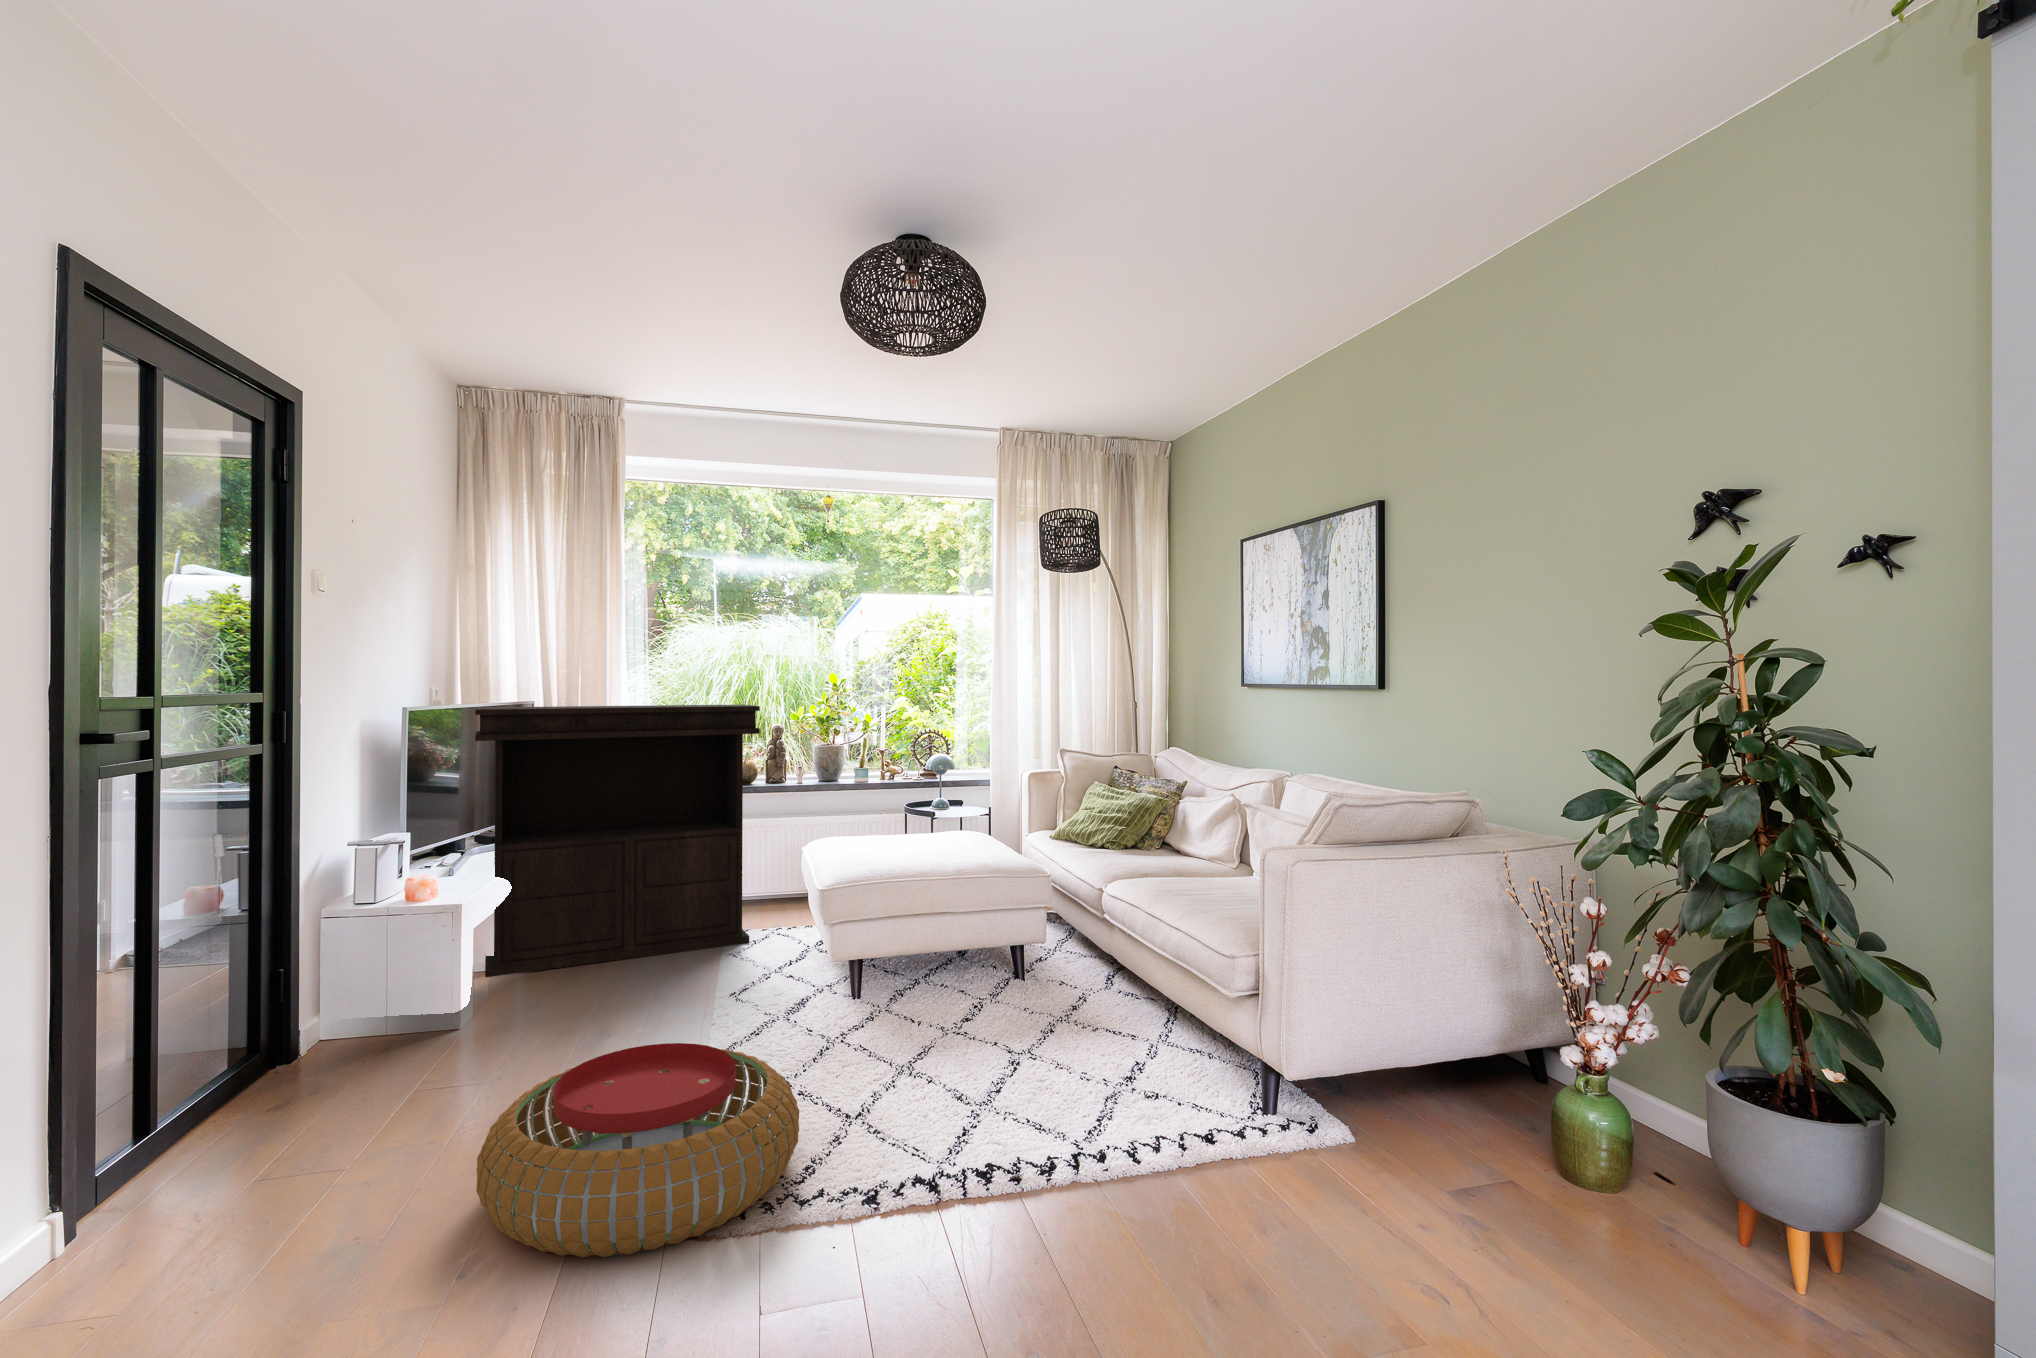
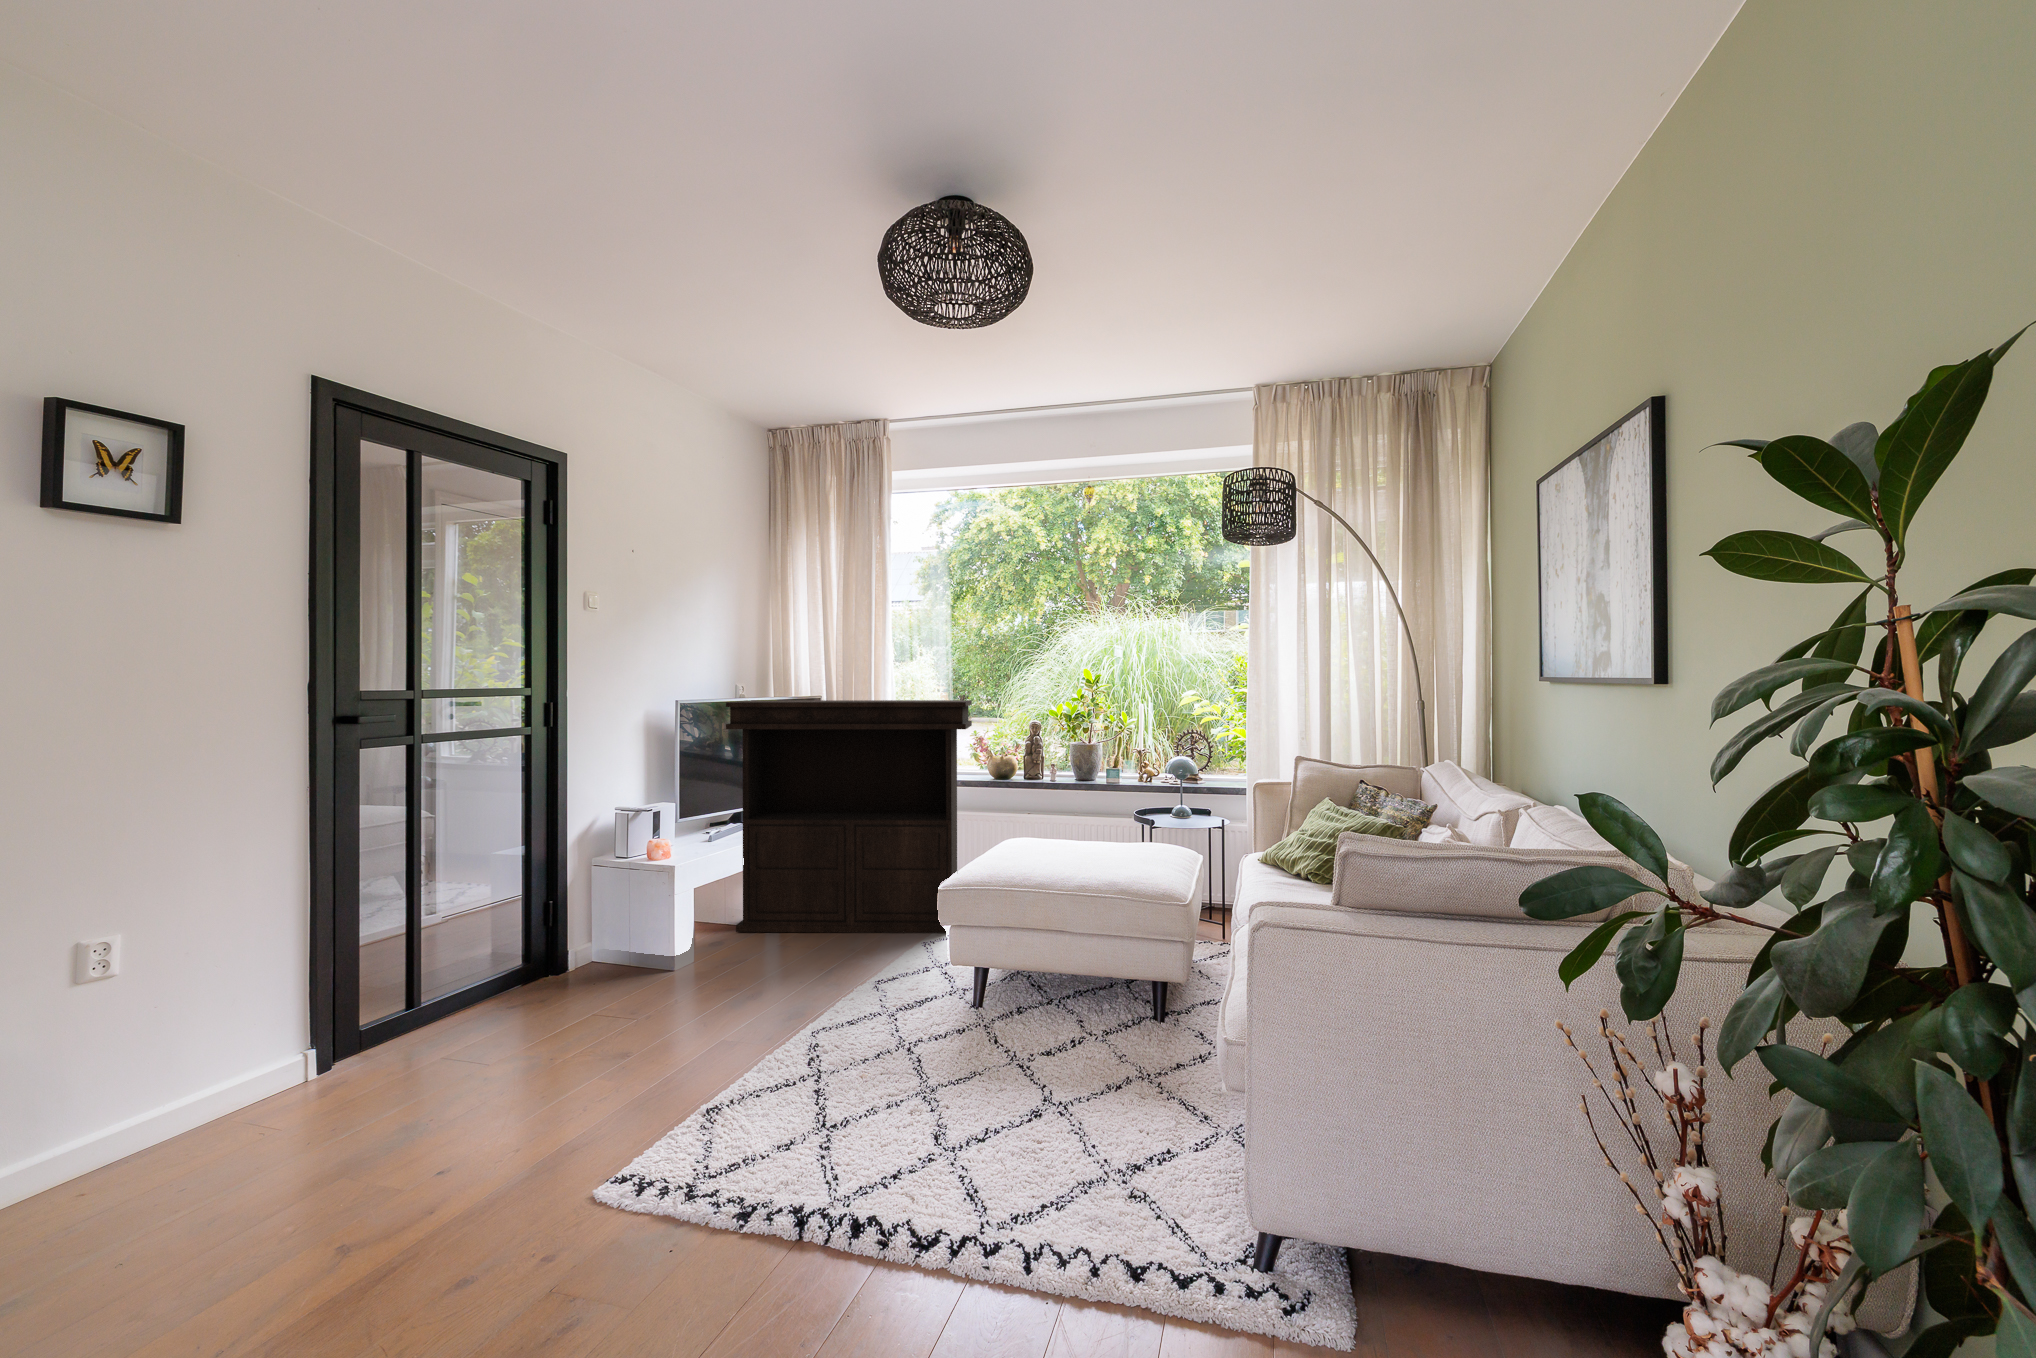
pouf: present [476,1043,799,1258] -> none [459,1015,761,1206]

